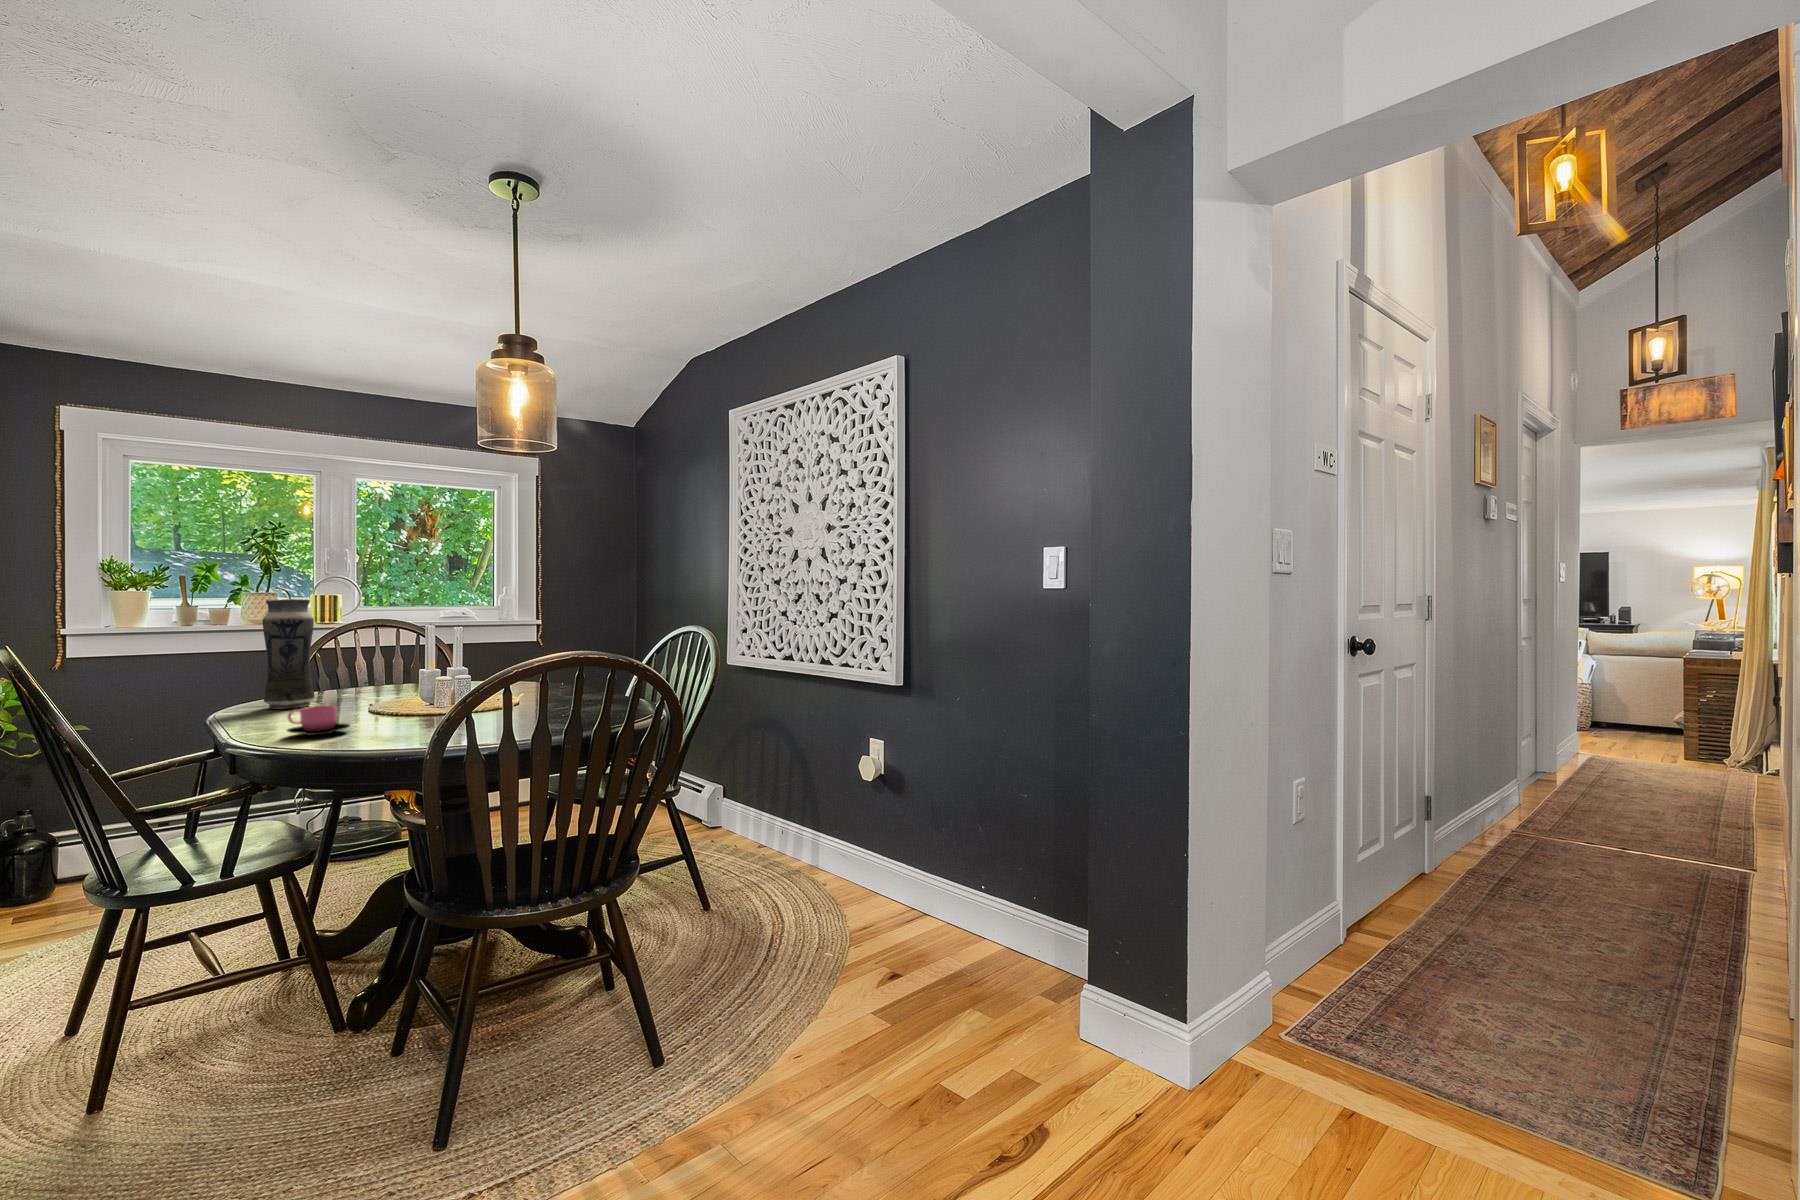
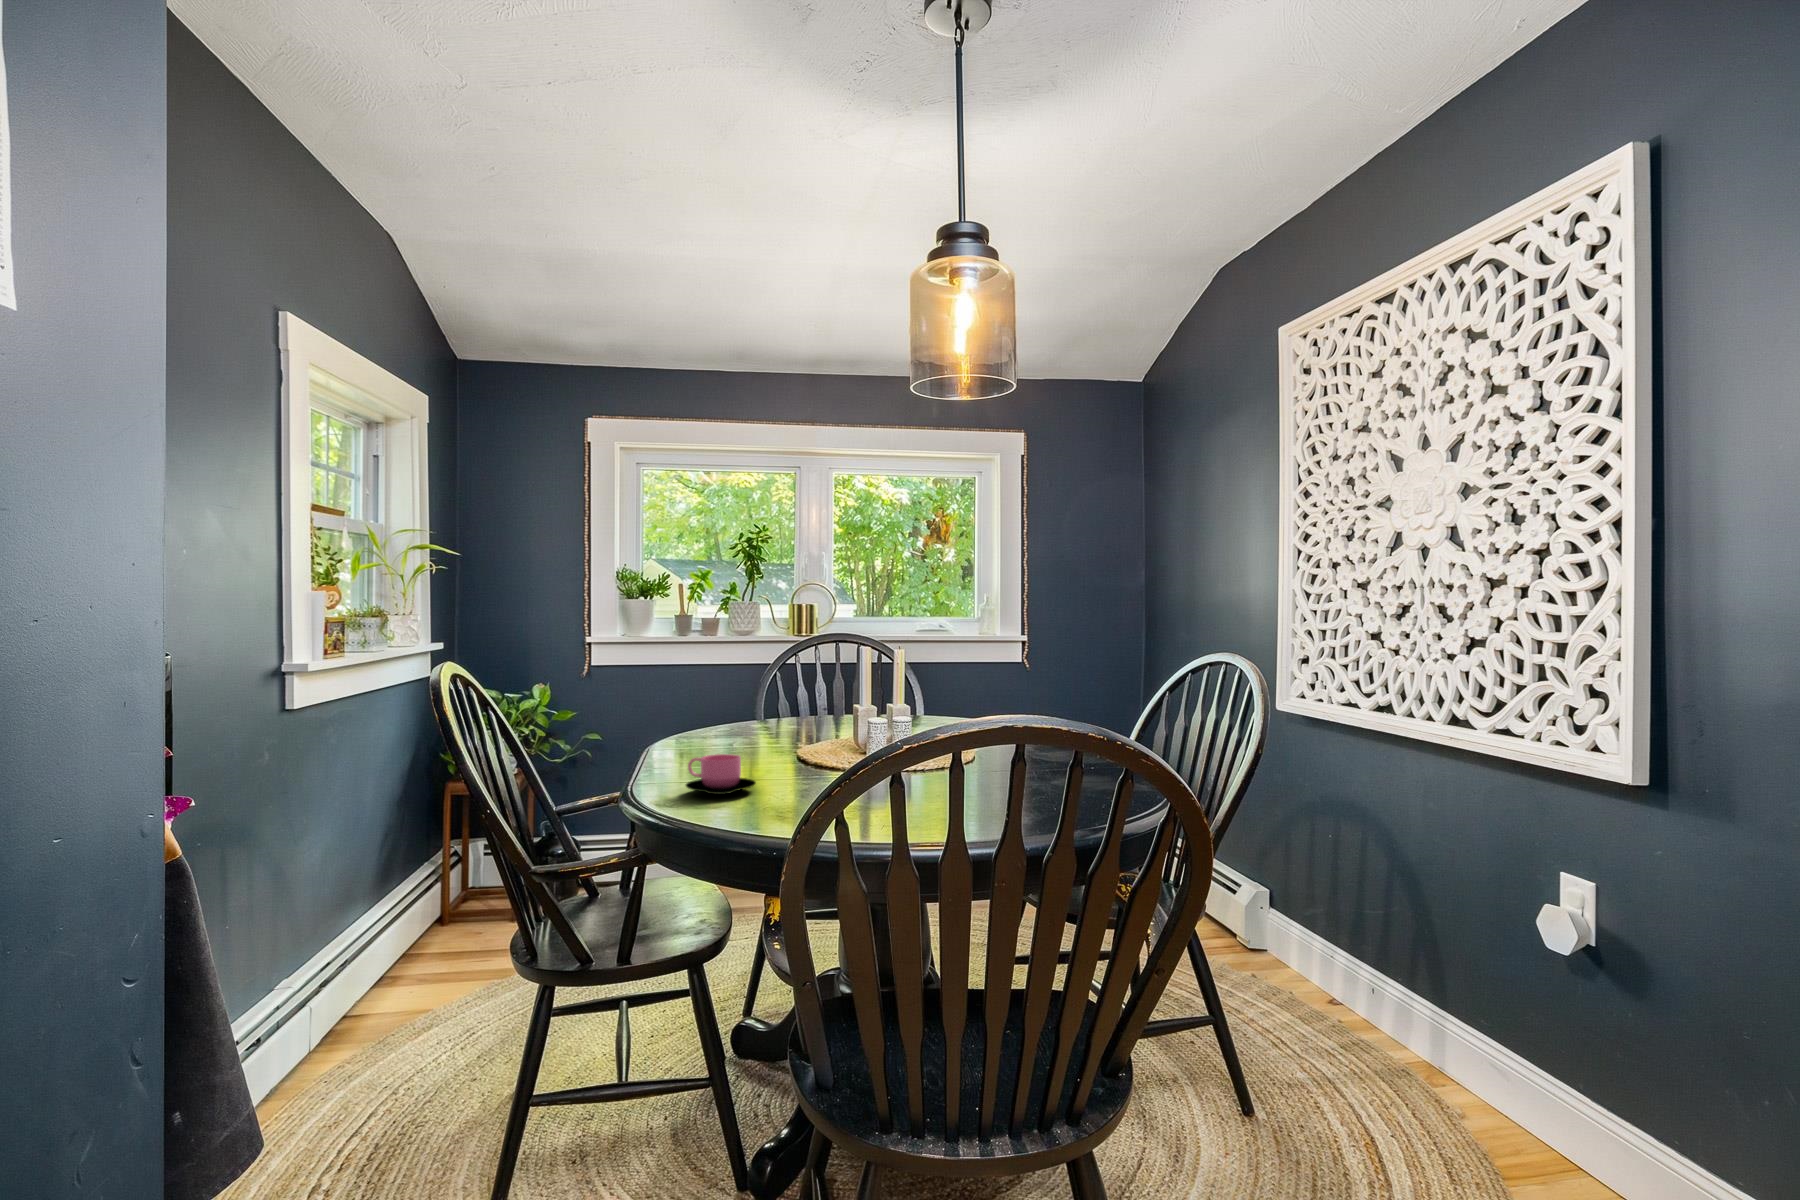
vase: present [263,599,315,709] -> none [700,612,750,745]

